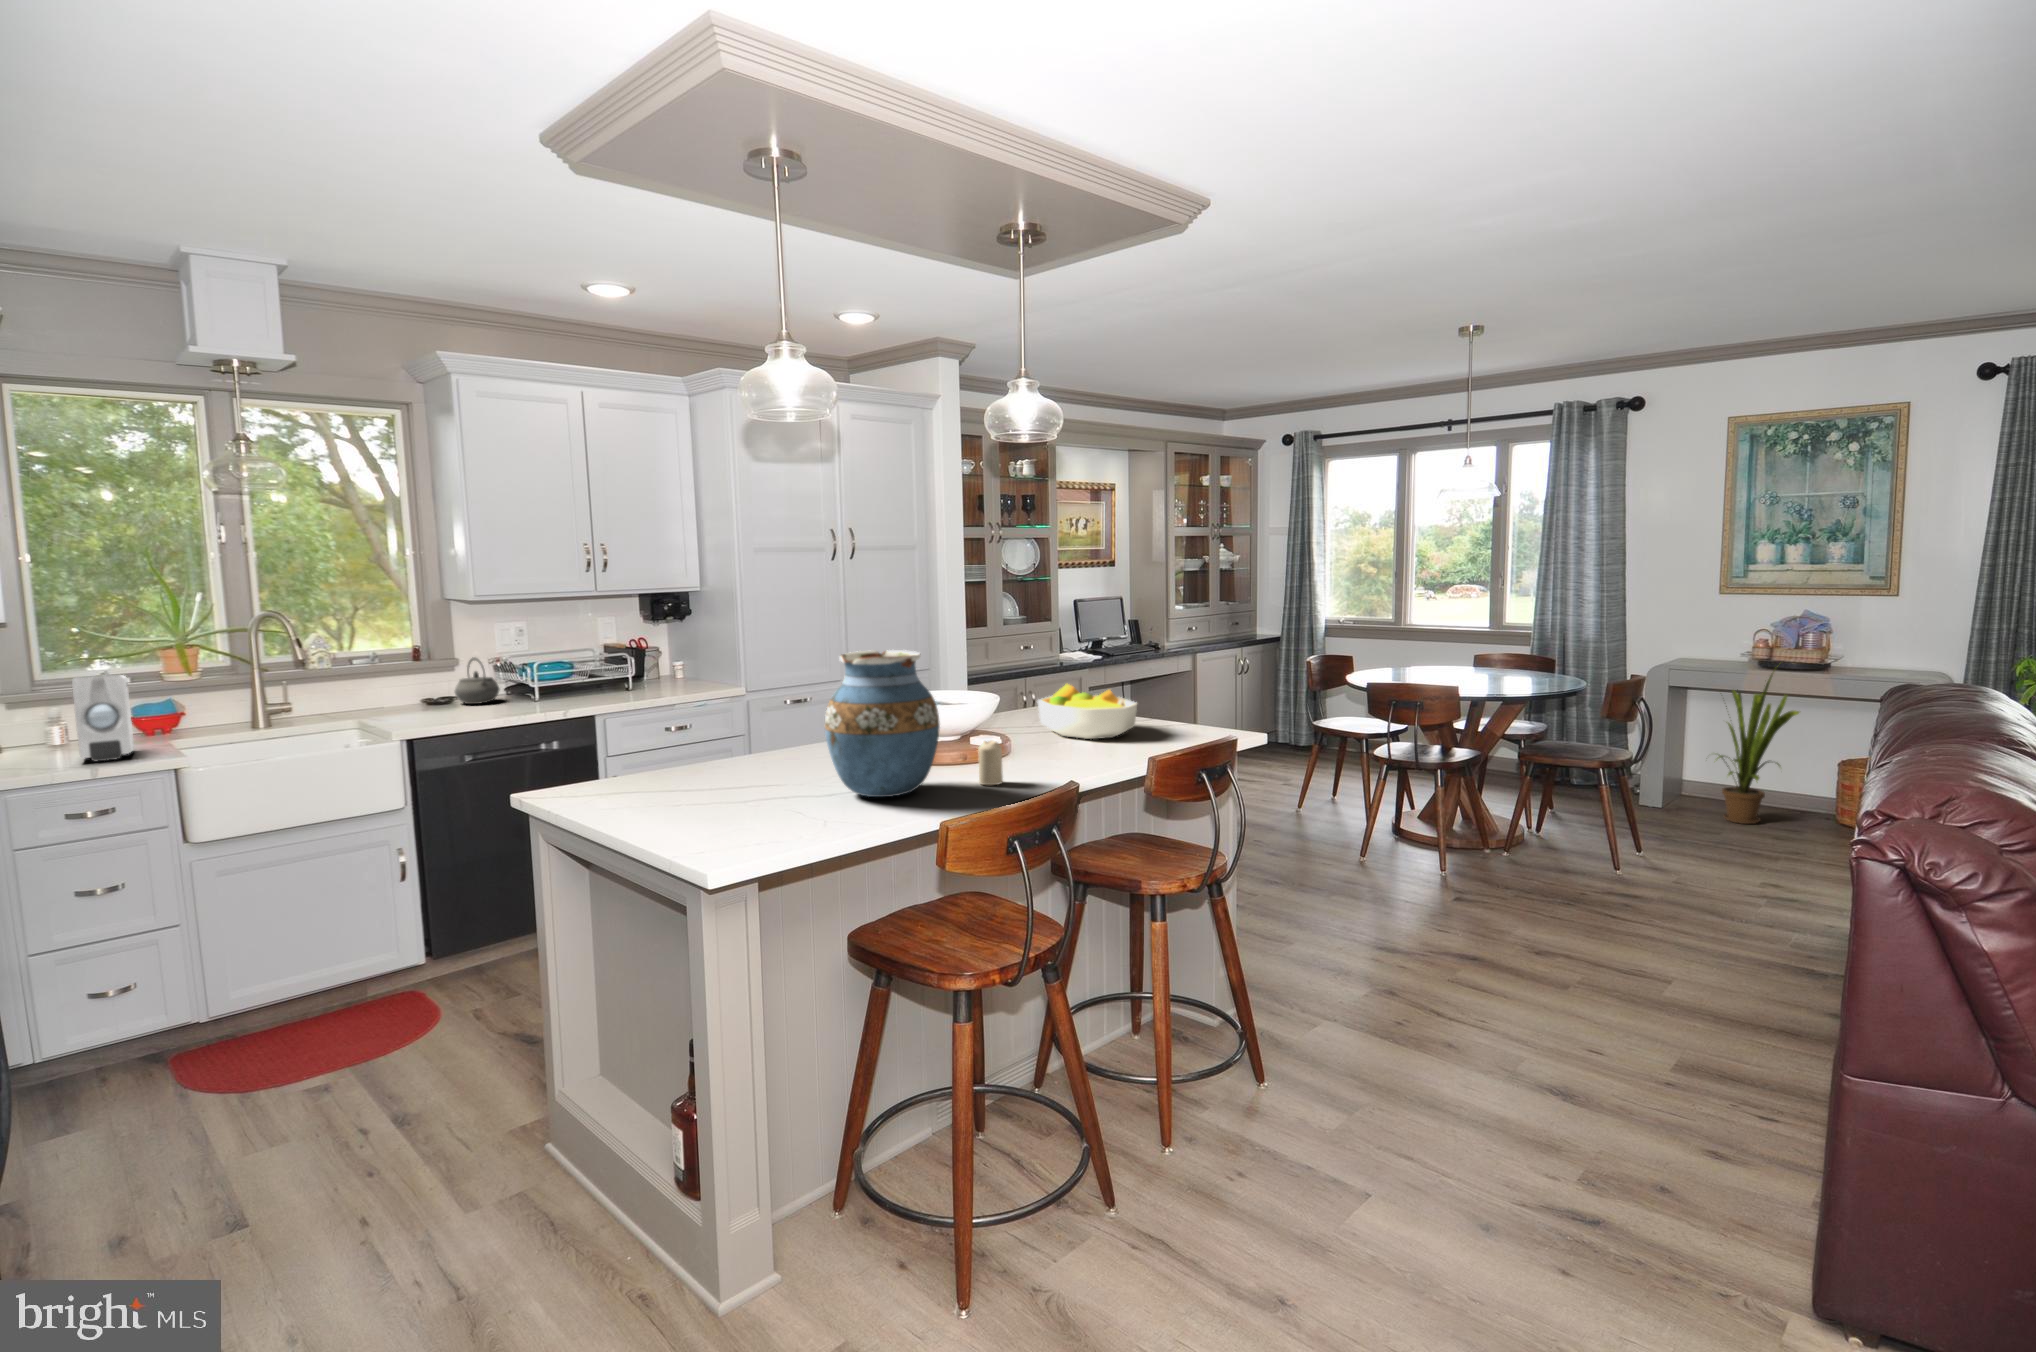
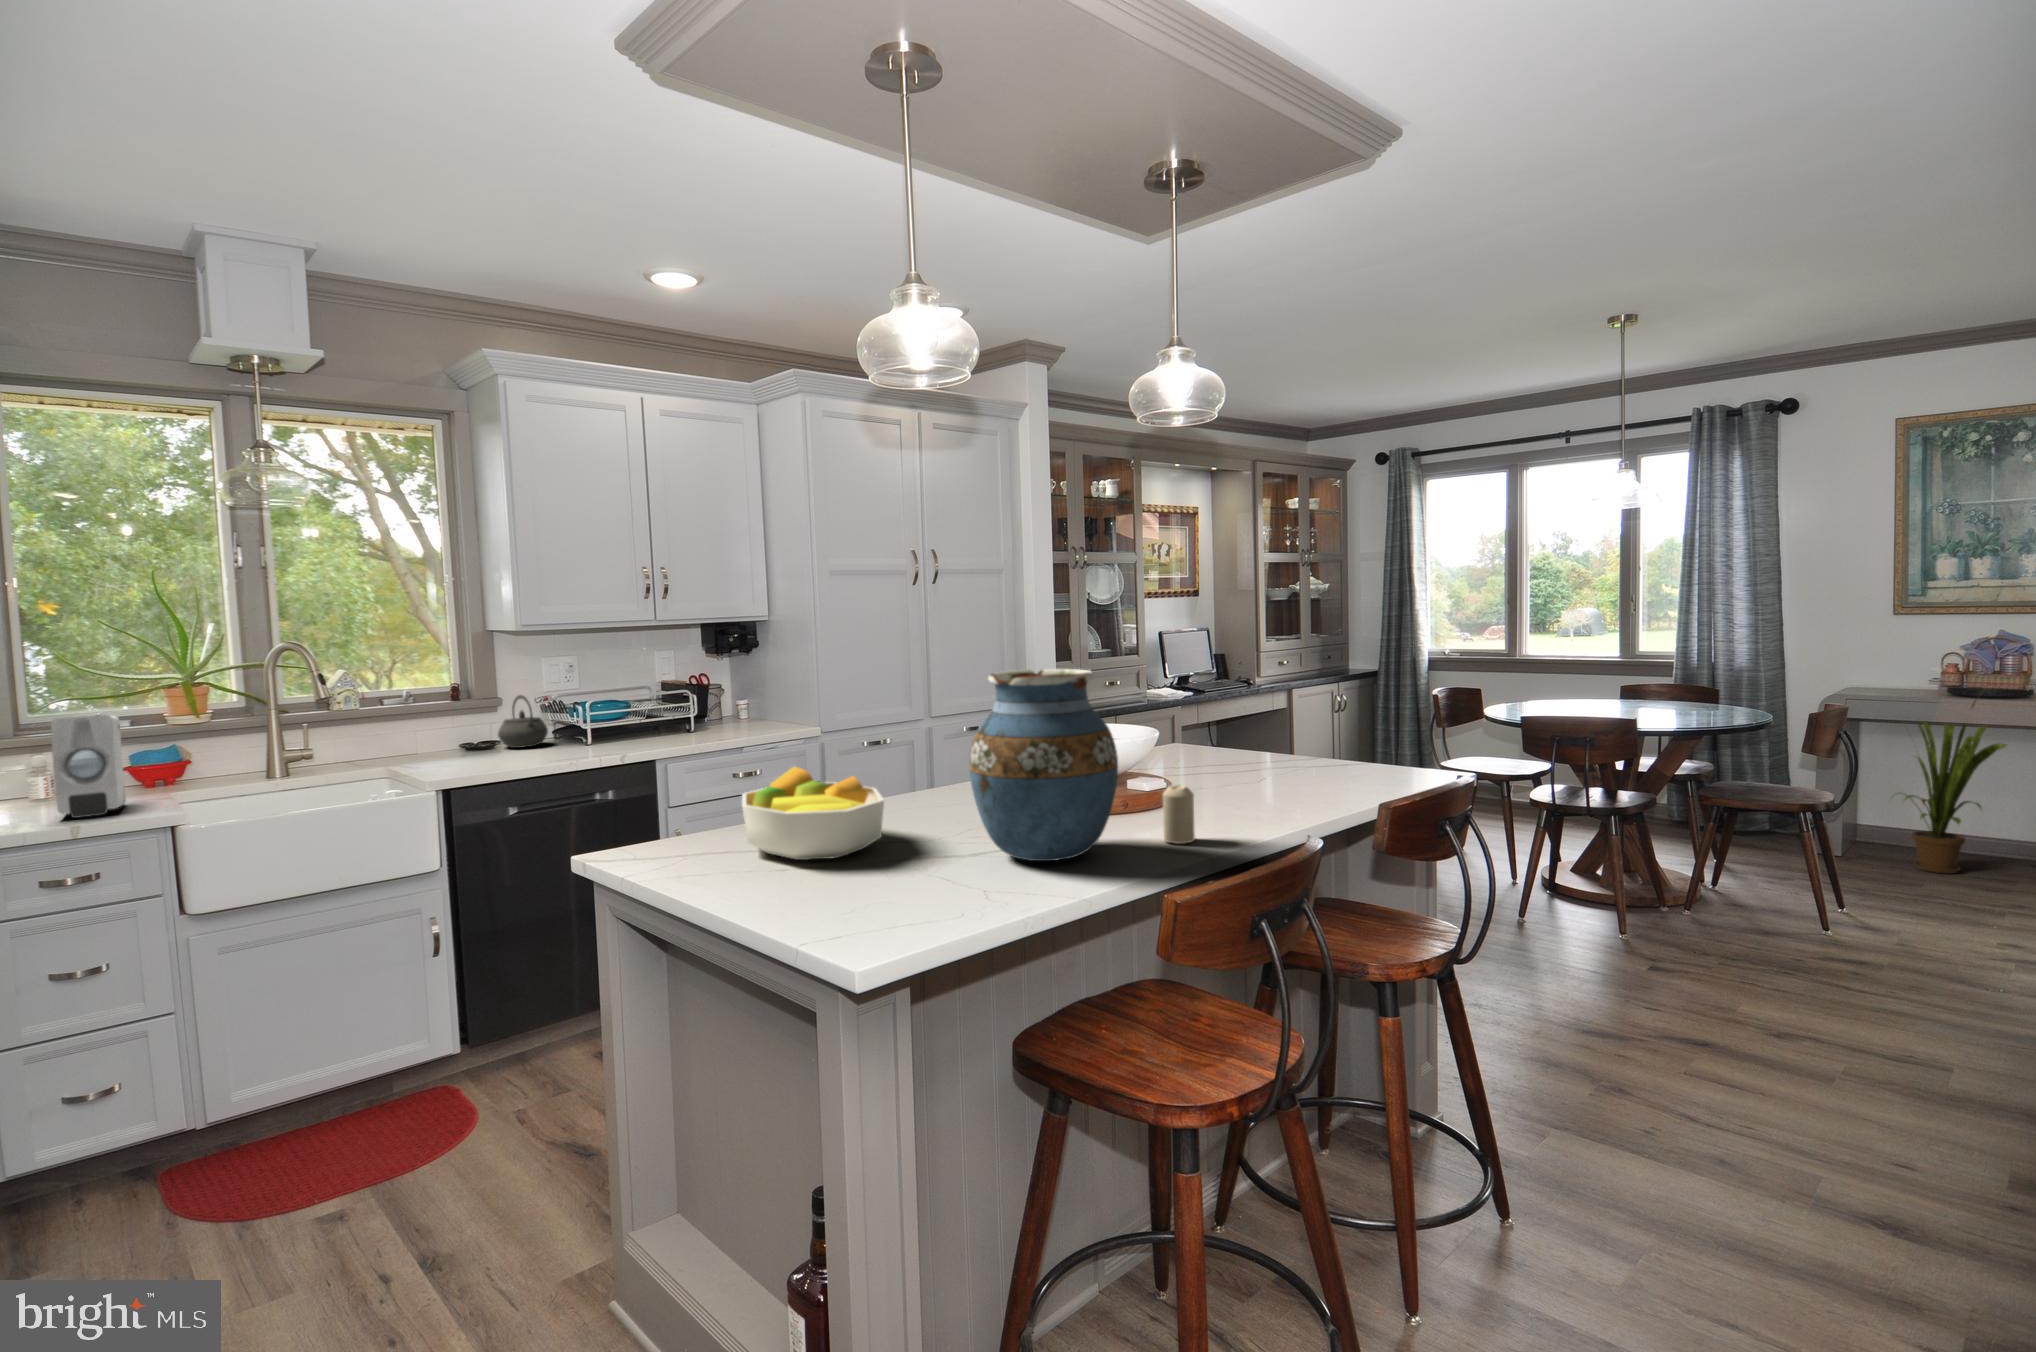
fruit bowl: present [1038,684,1137,739] -> present [742,767,884,860]

